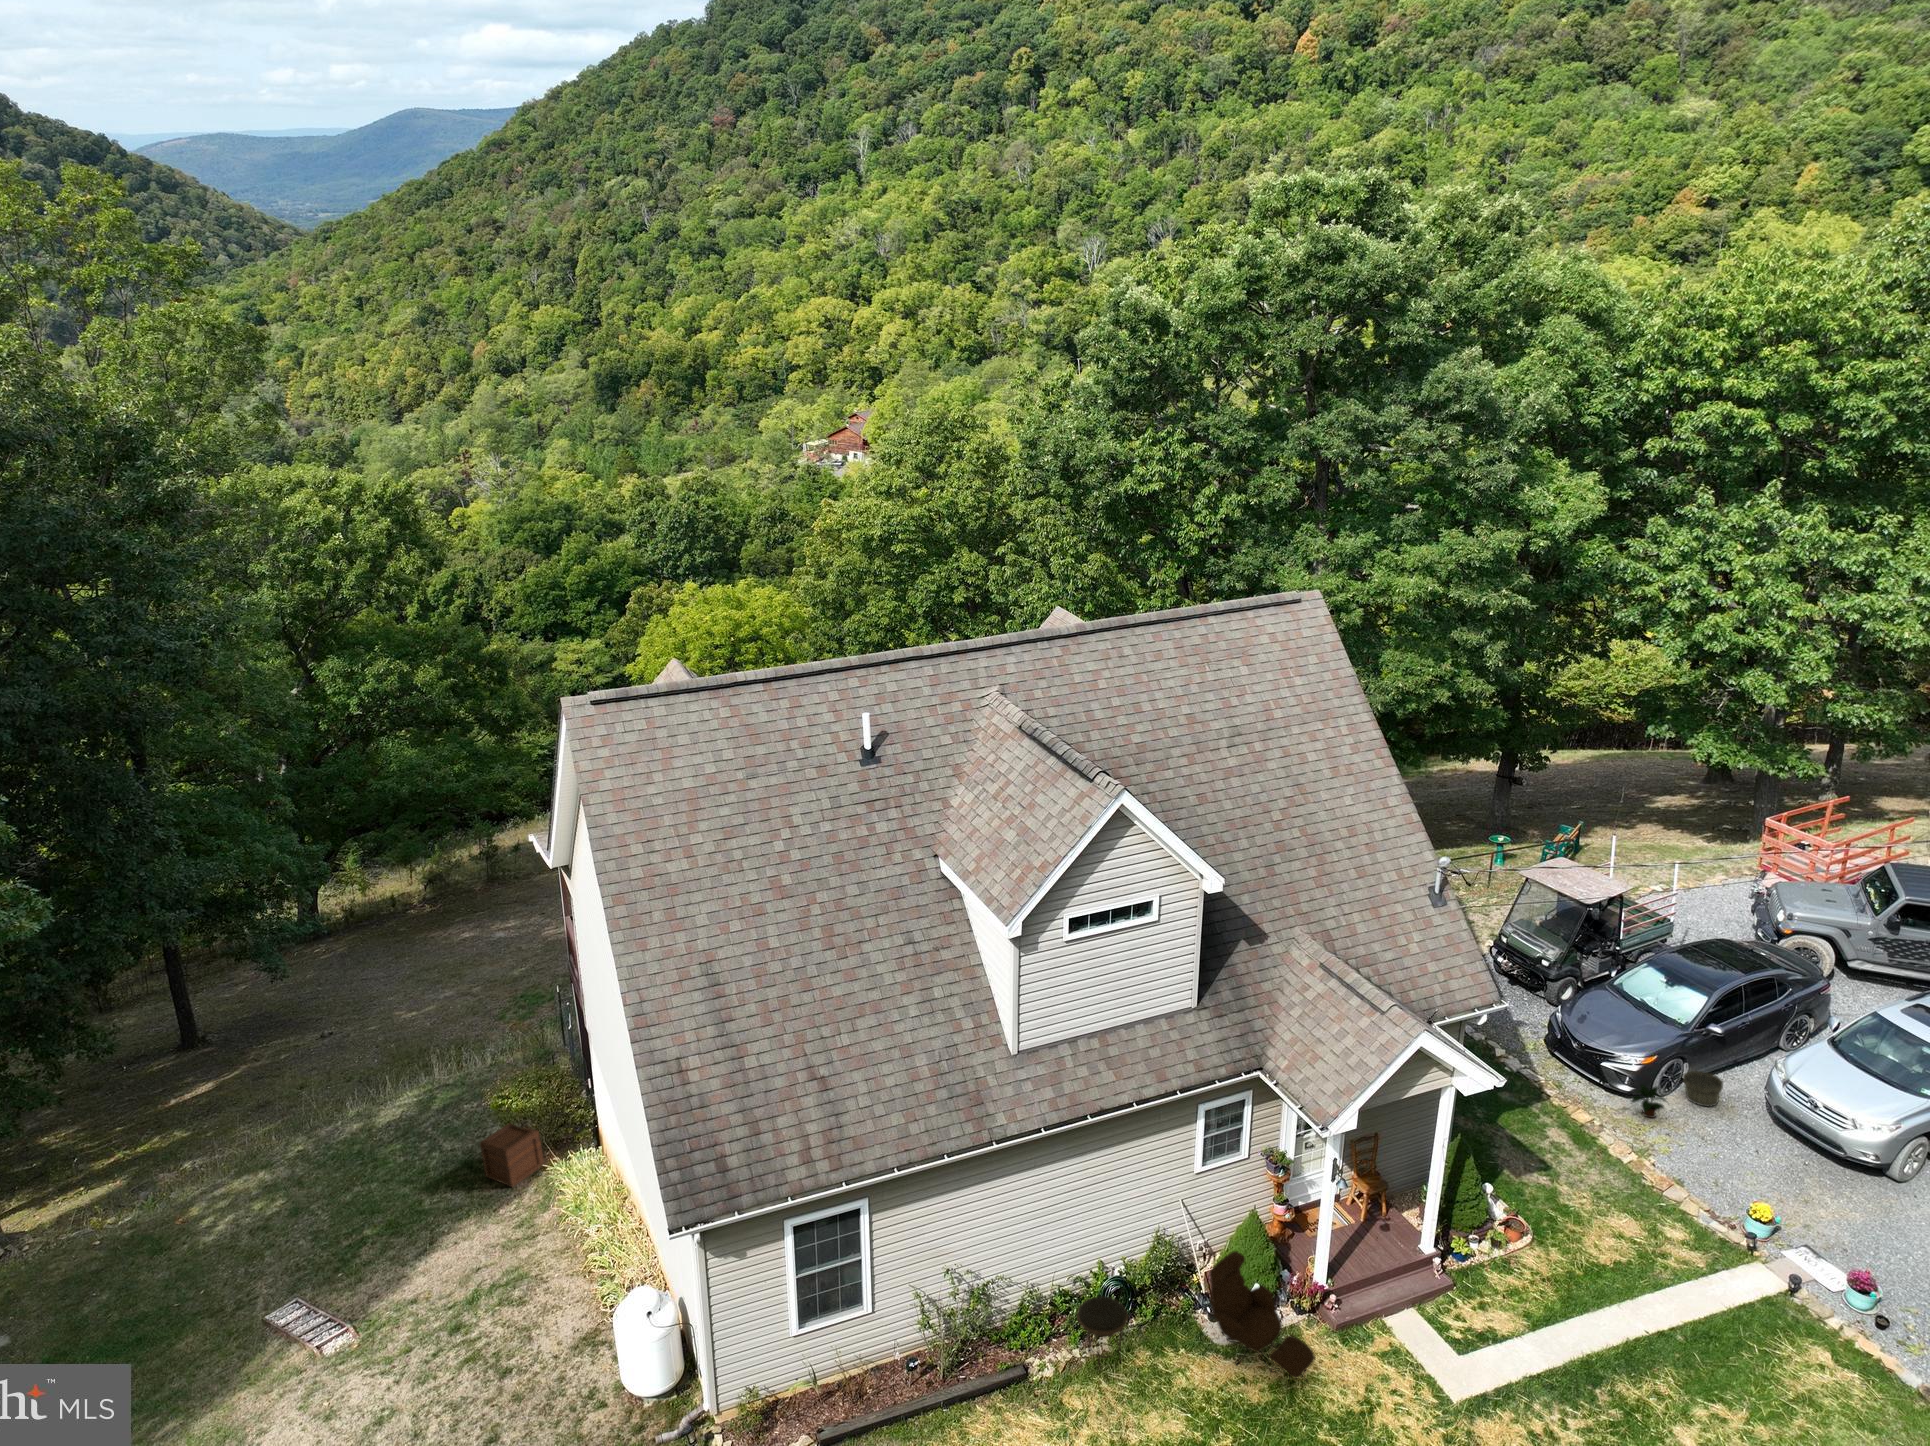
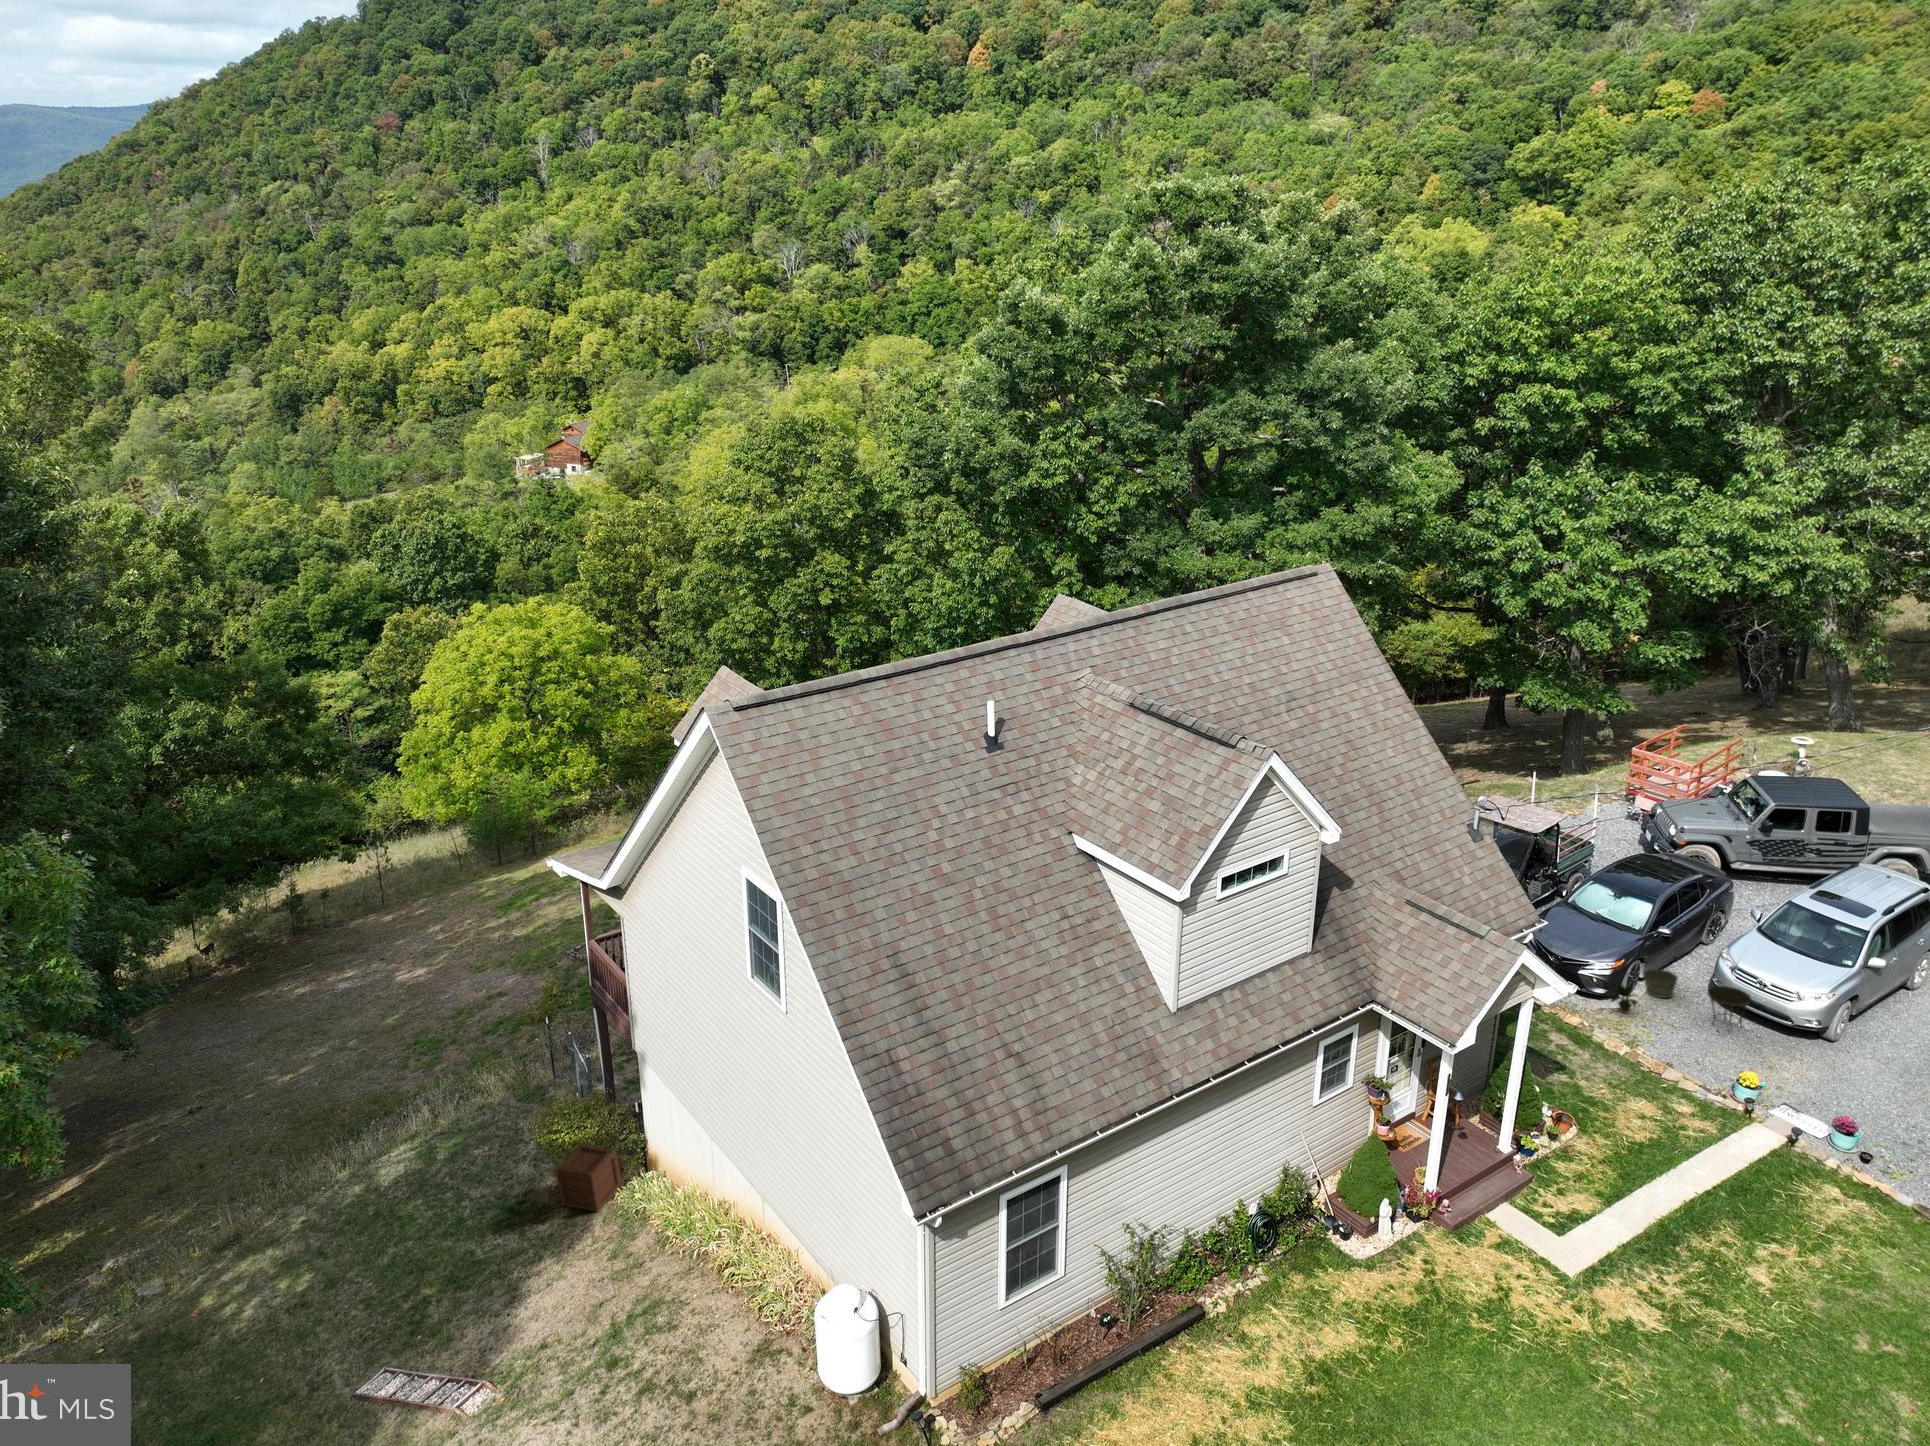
lounge chair: present [1210,1251,1315,1386] -> none [1354,1171,1453,1287]
side table: present [1077,1296,1128,1368] -> present [1708,986,1751,1032]

